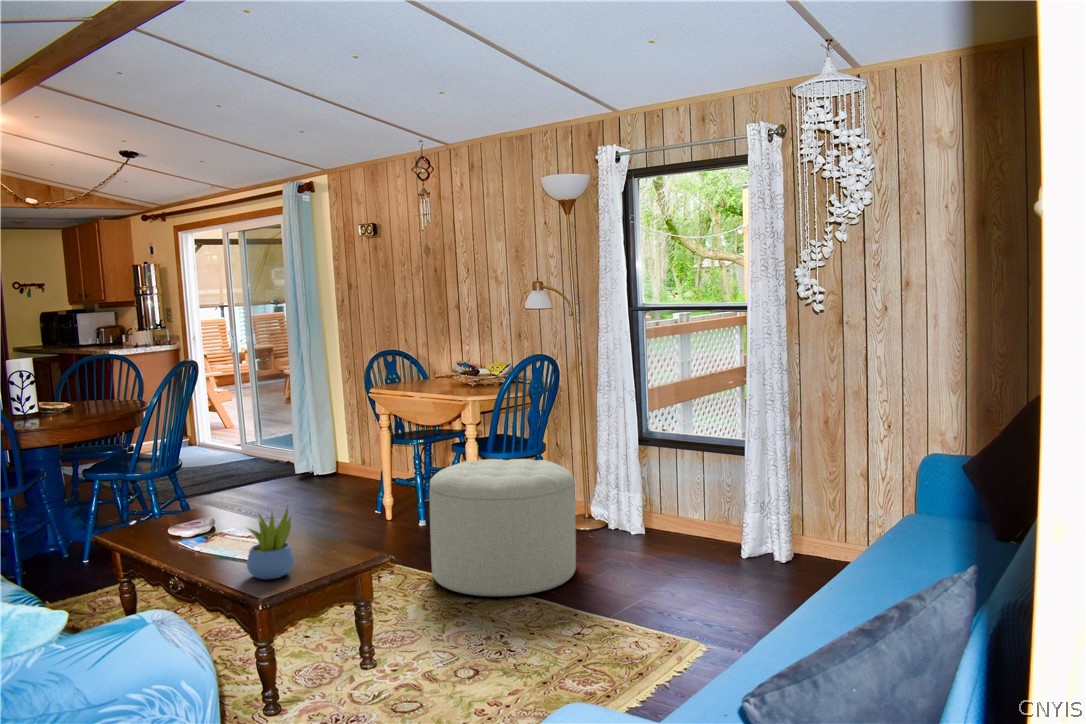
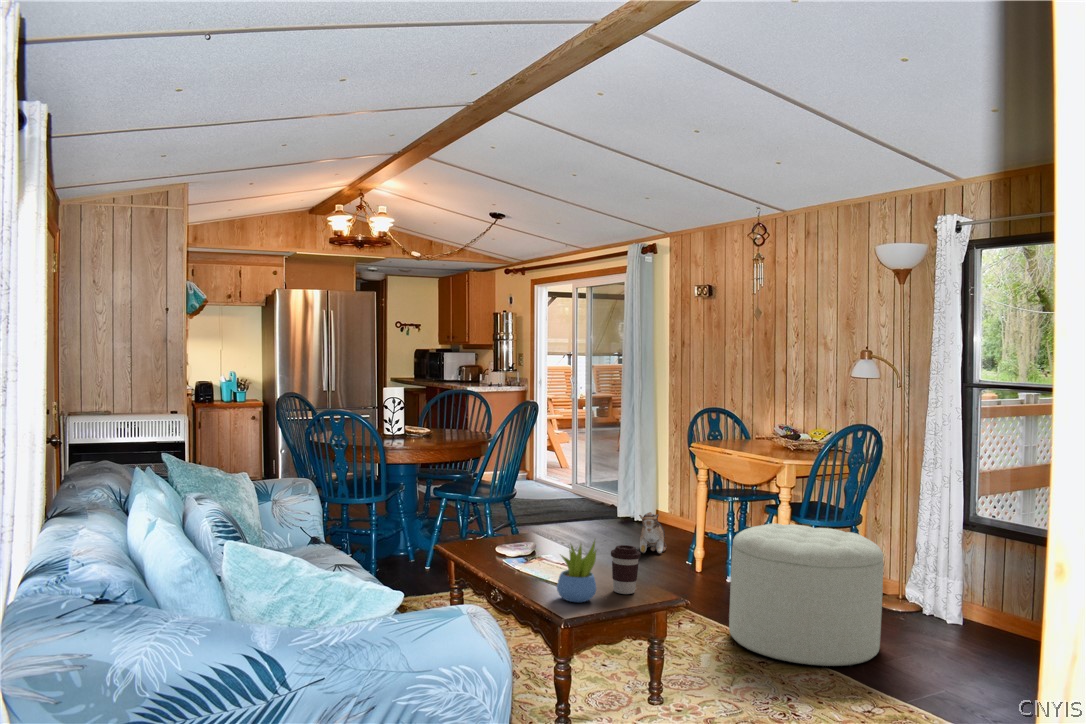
plush toy: none [322,465,354,508] -> present [639,512,667,553]
coffee cup: none [306,506,340,560] -> present [611,545,641,594]

